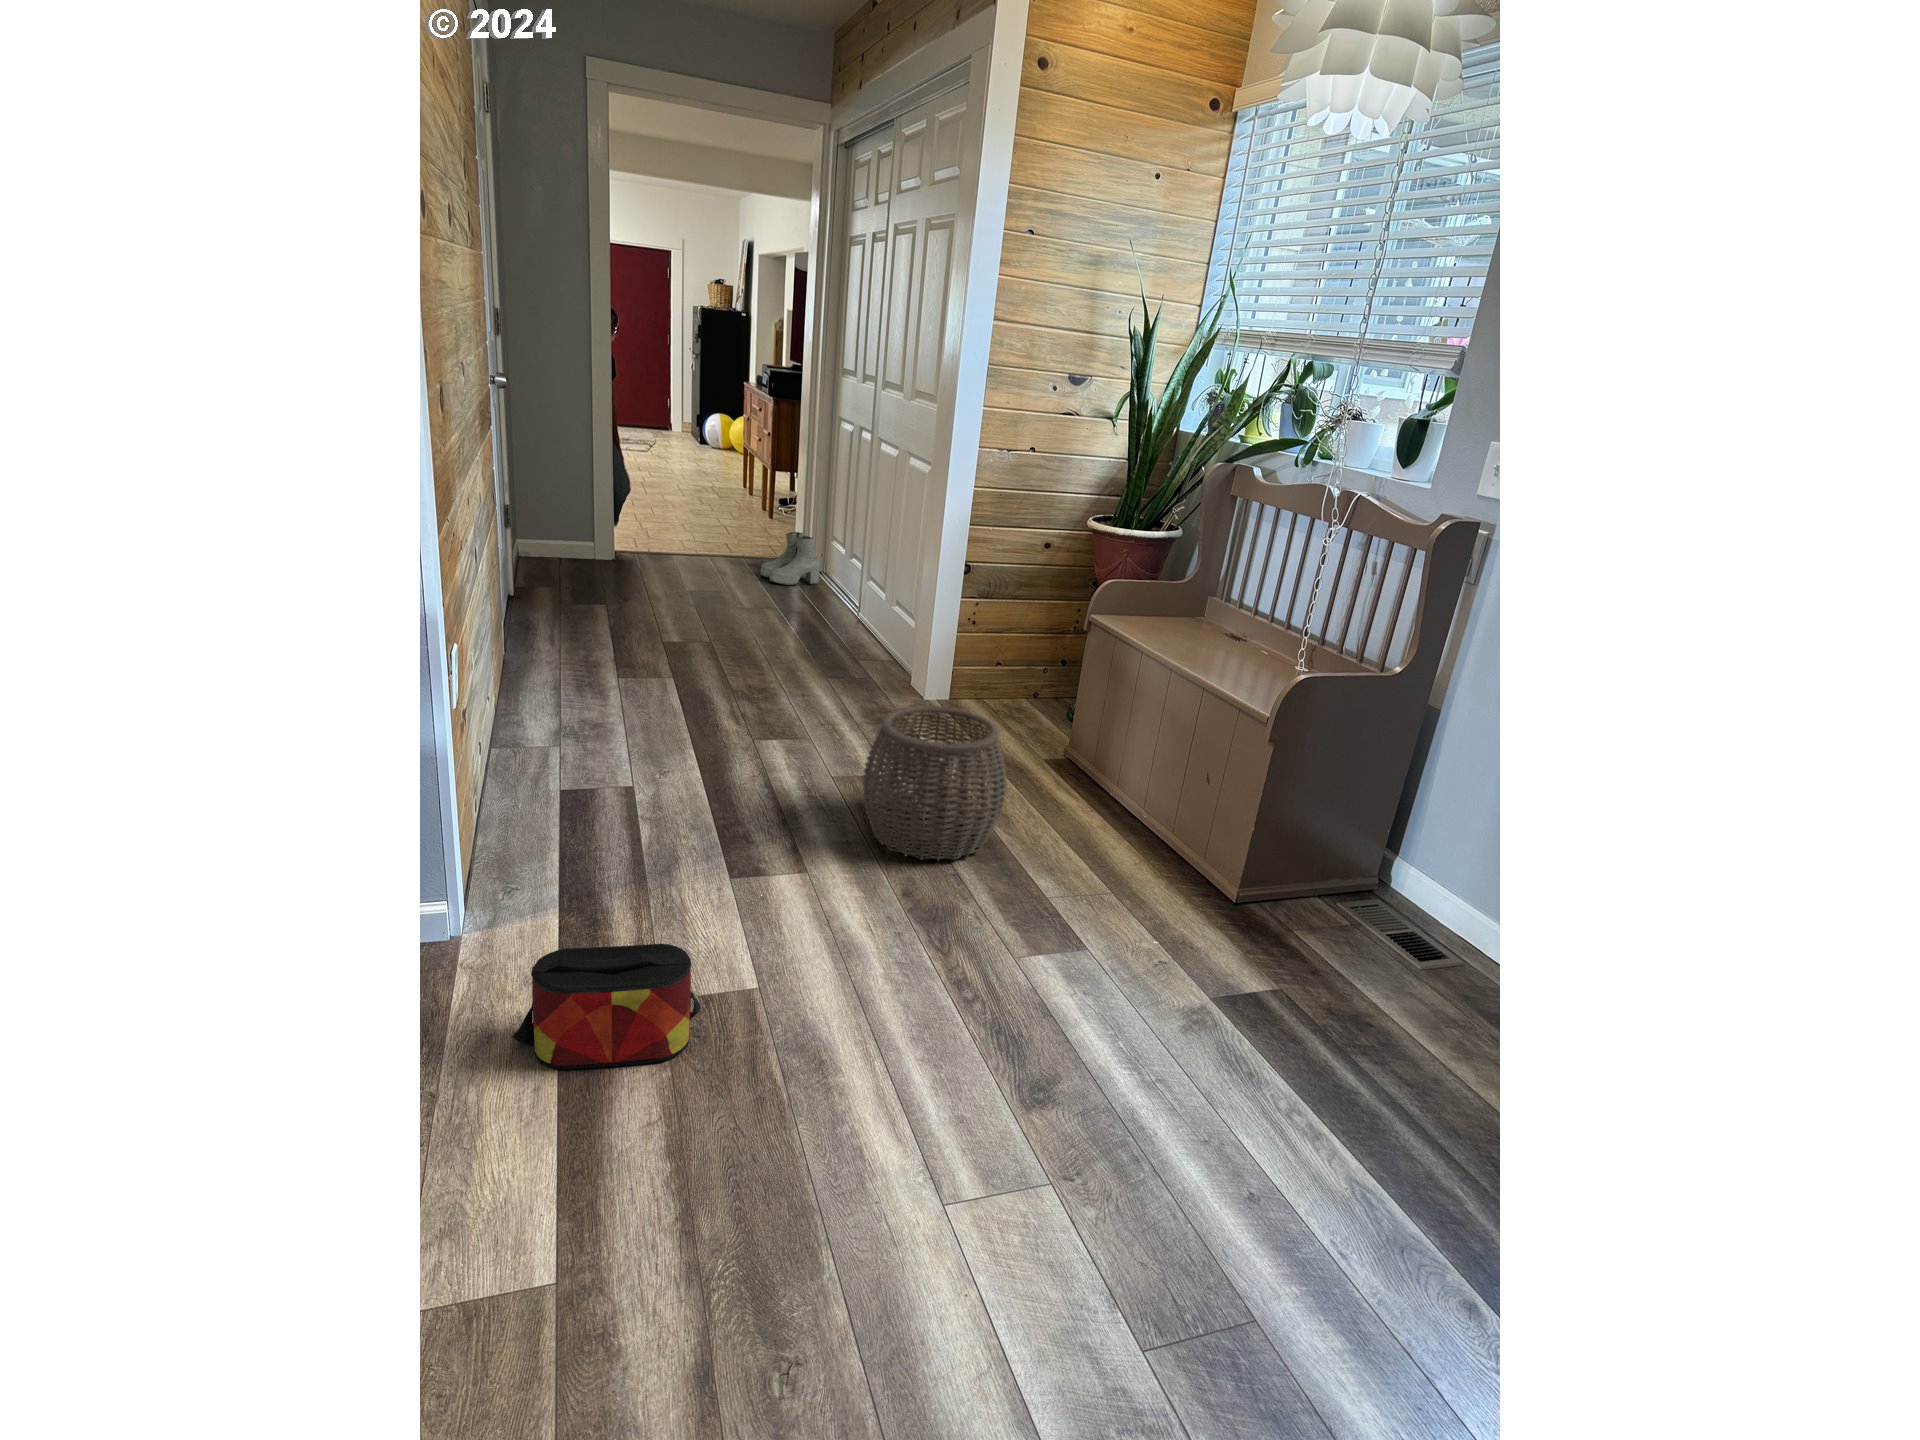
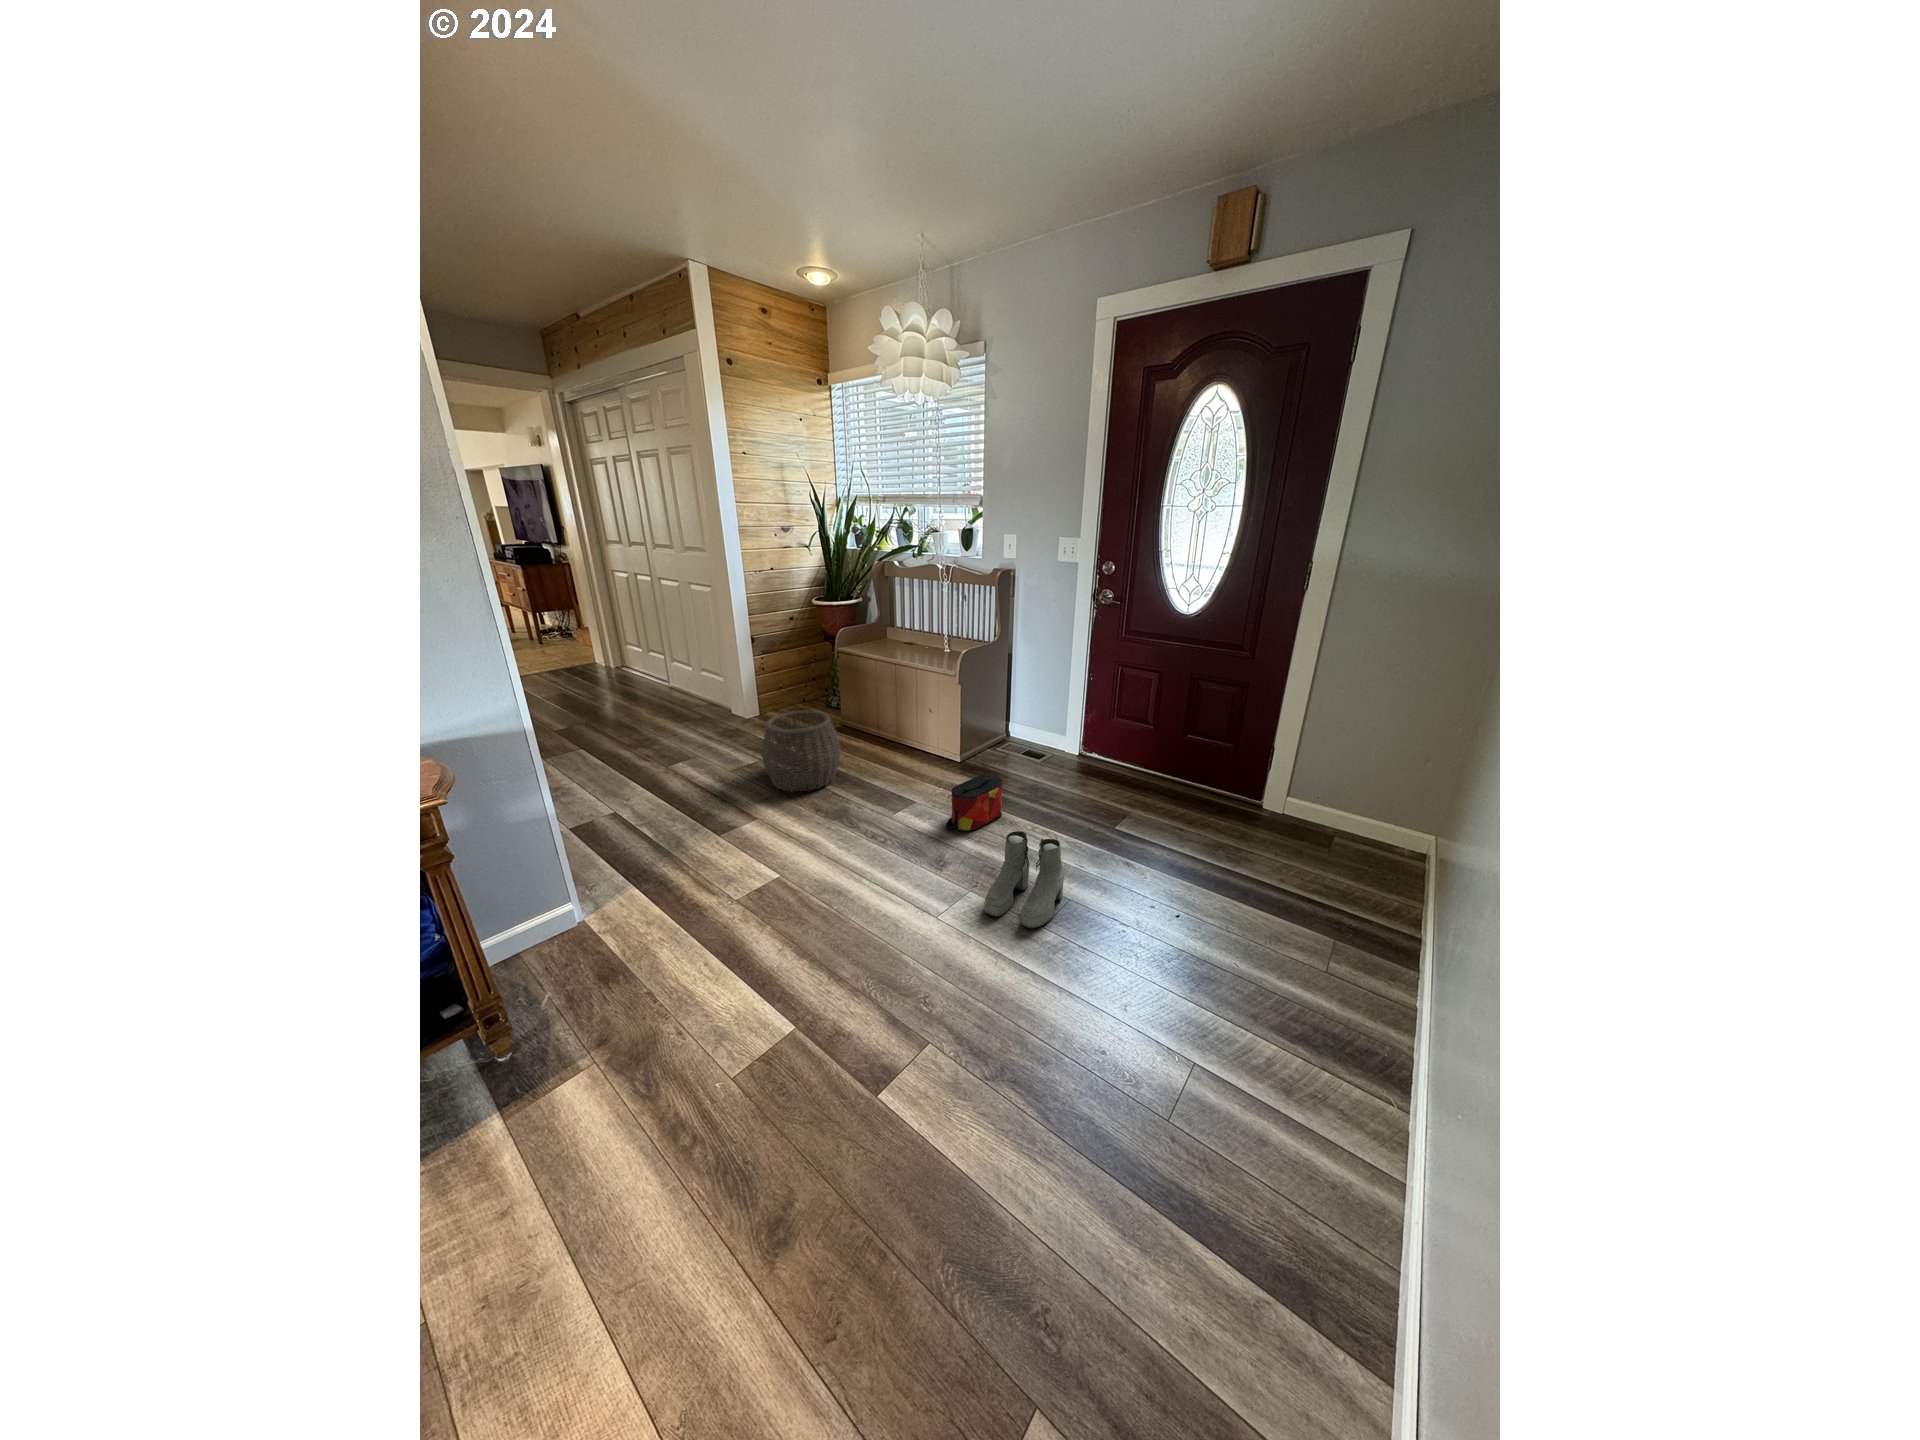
boots: present [760,532,820,585] -> present [984,831,1064,928]
bag: present [512,944,700,1070] -> present [946,774,1003,832]

